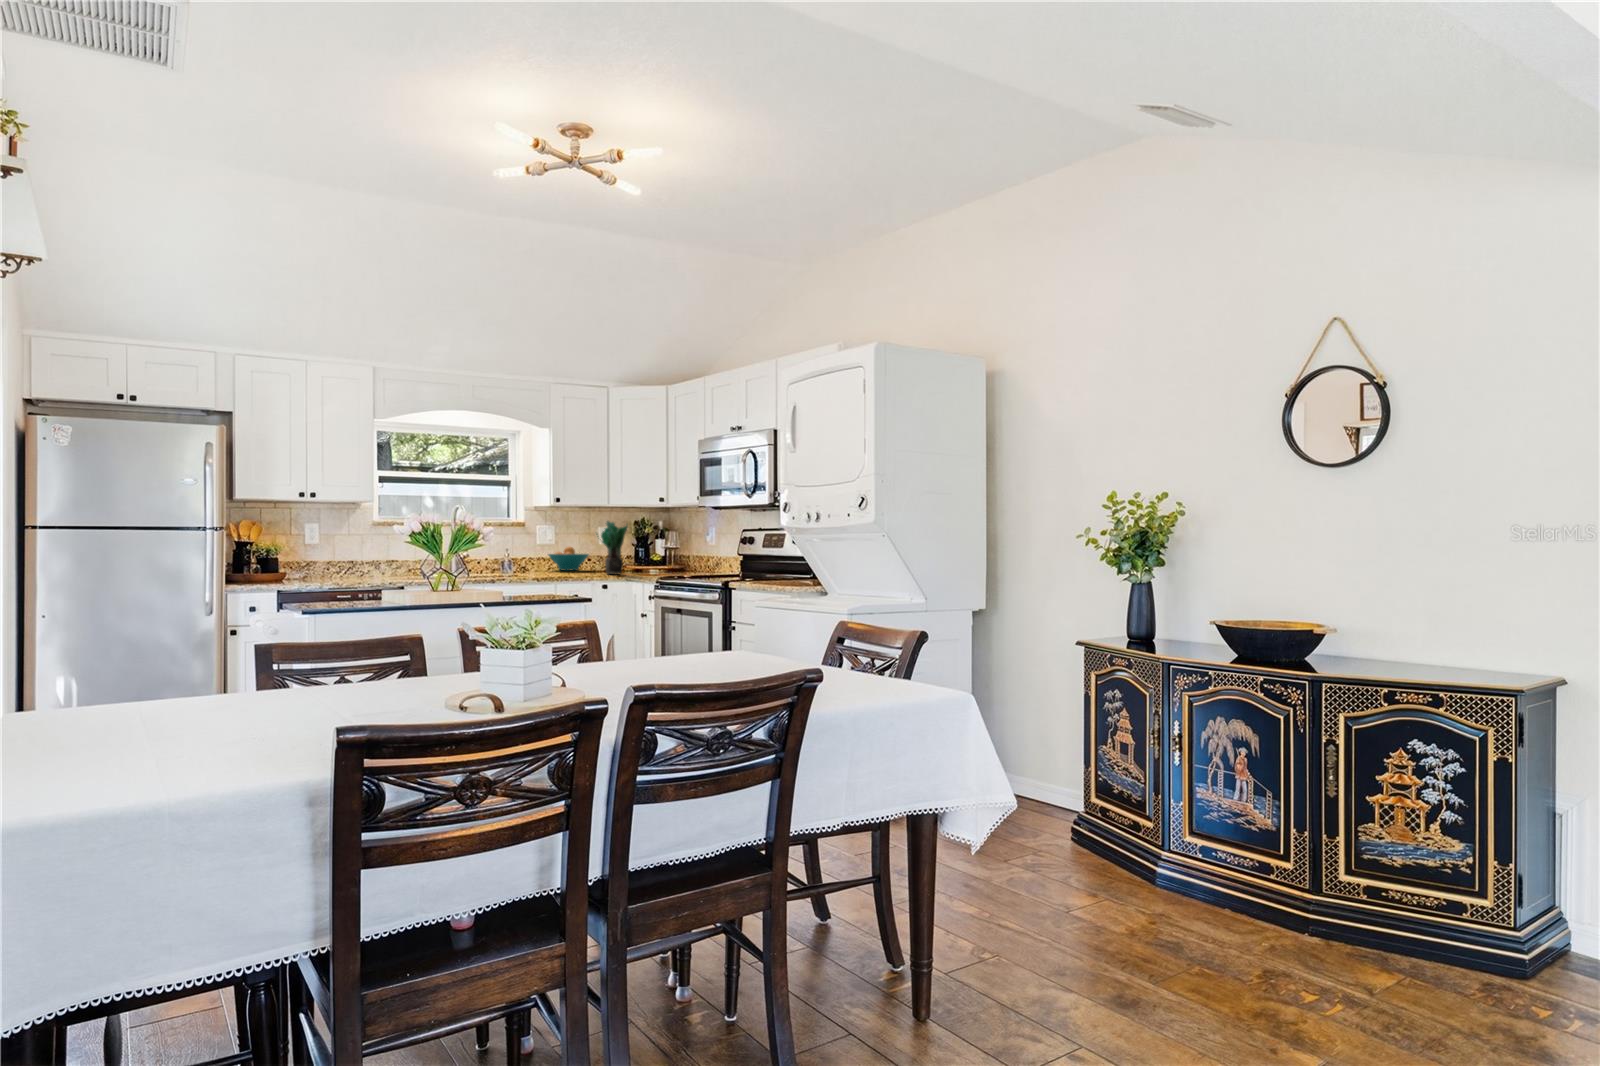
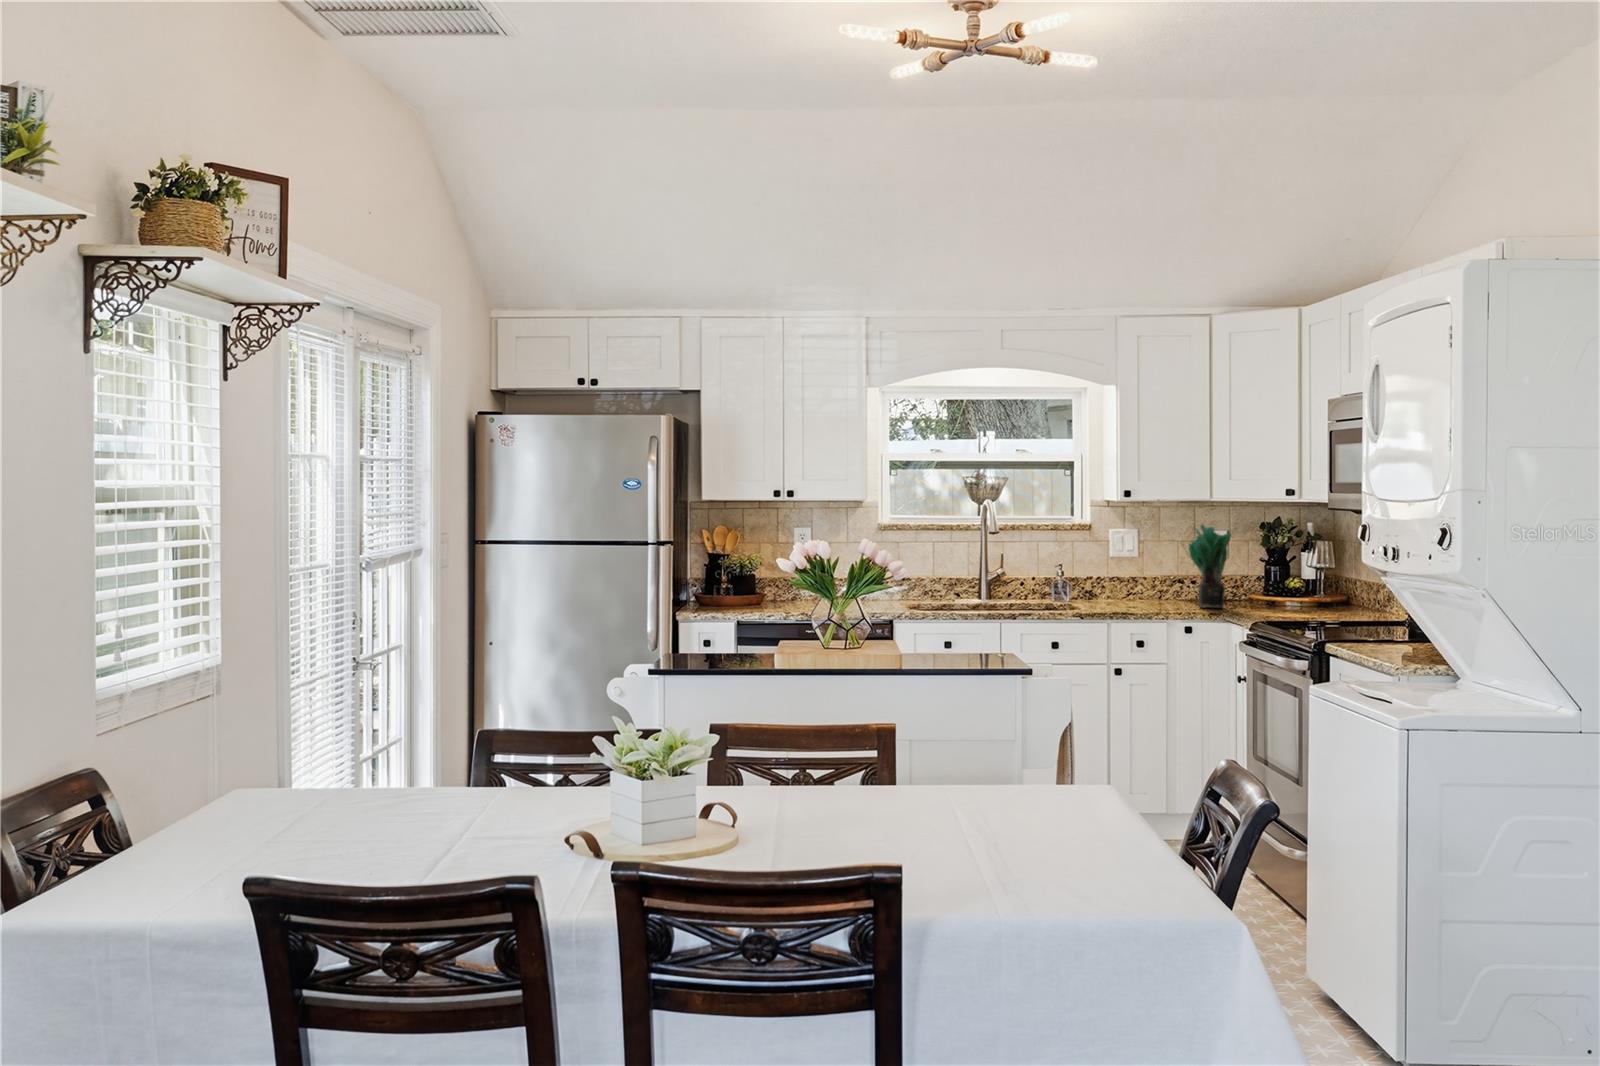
fruit bowl: present [548,547,589,571] -> none [1124,562,1188,598]

